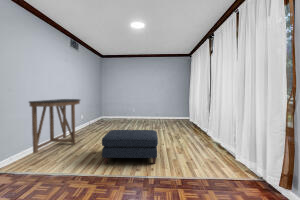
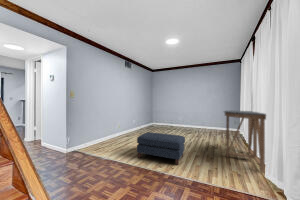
console table: present [29,99,80,153] -> present [224,111,266,172]

